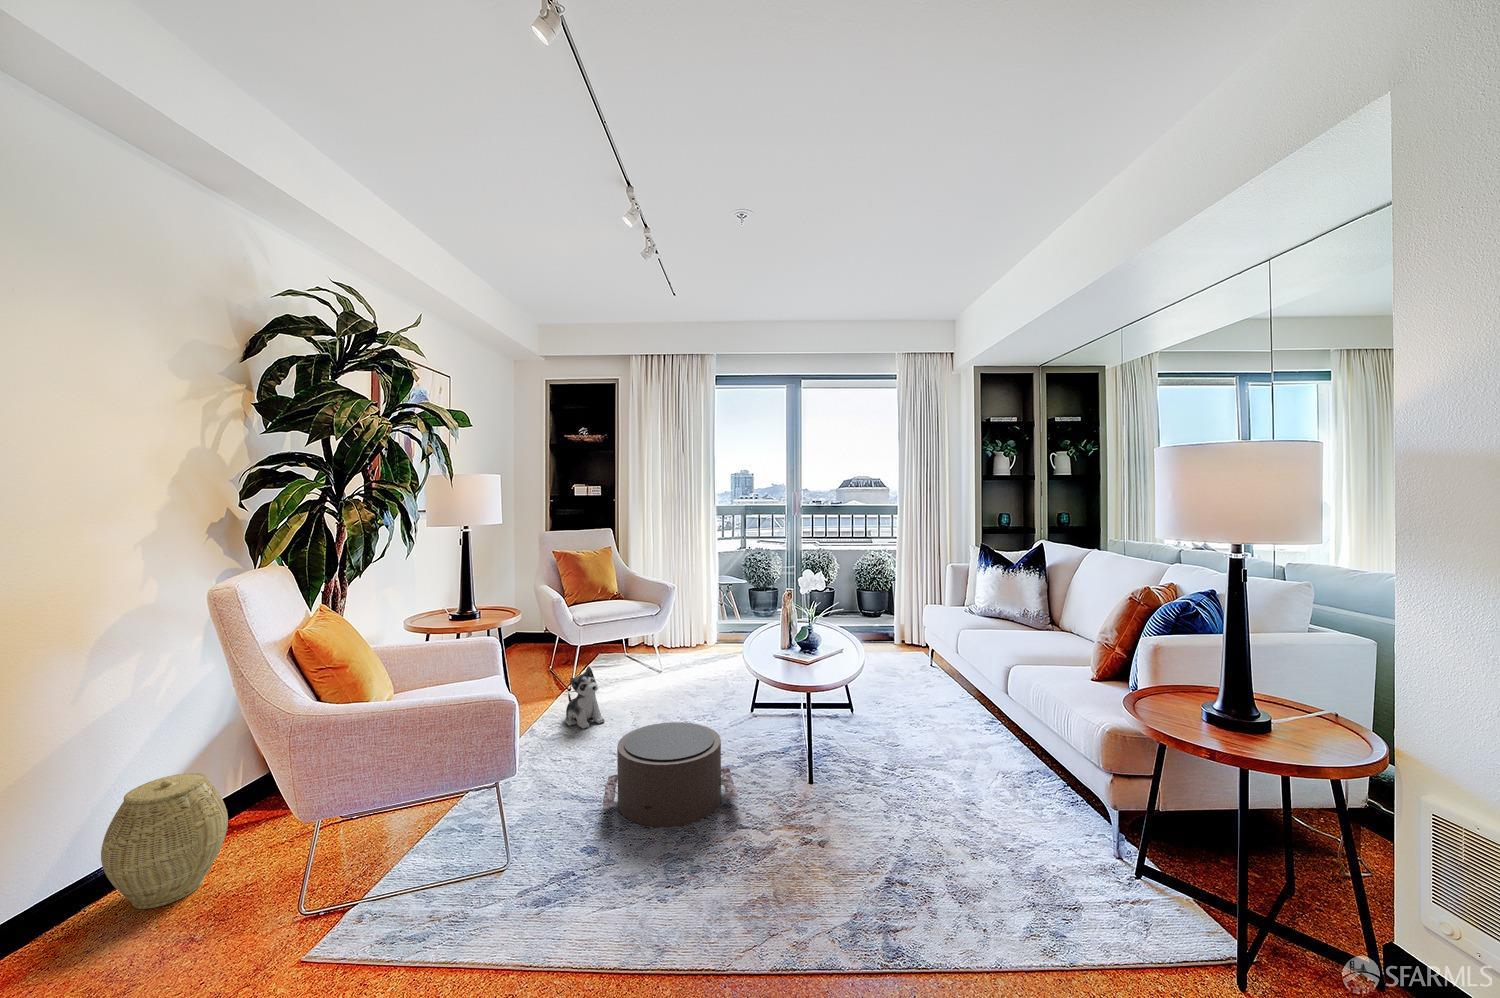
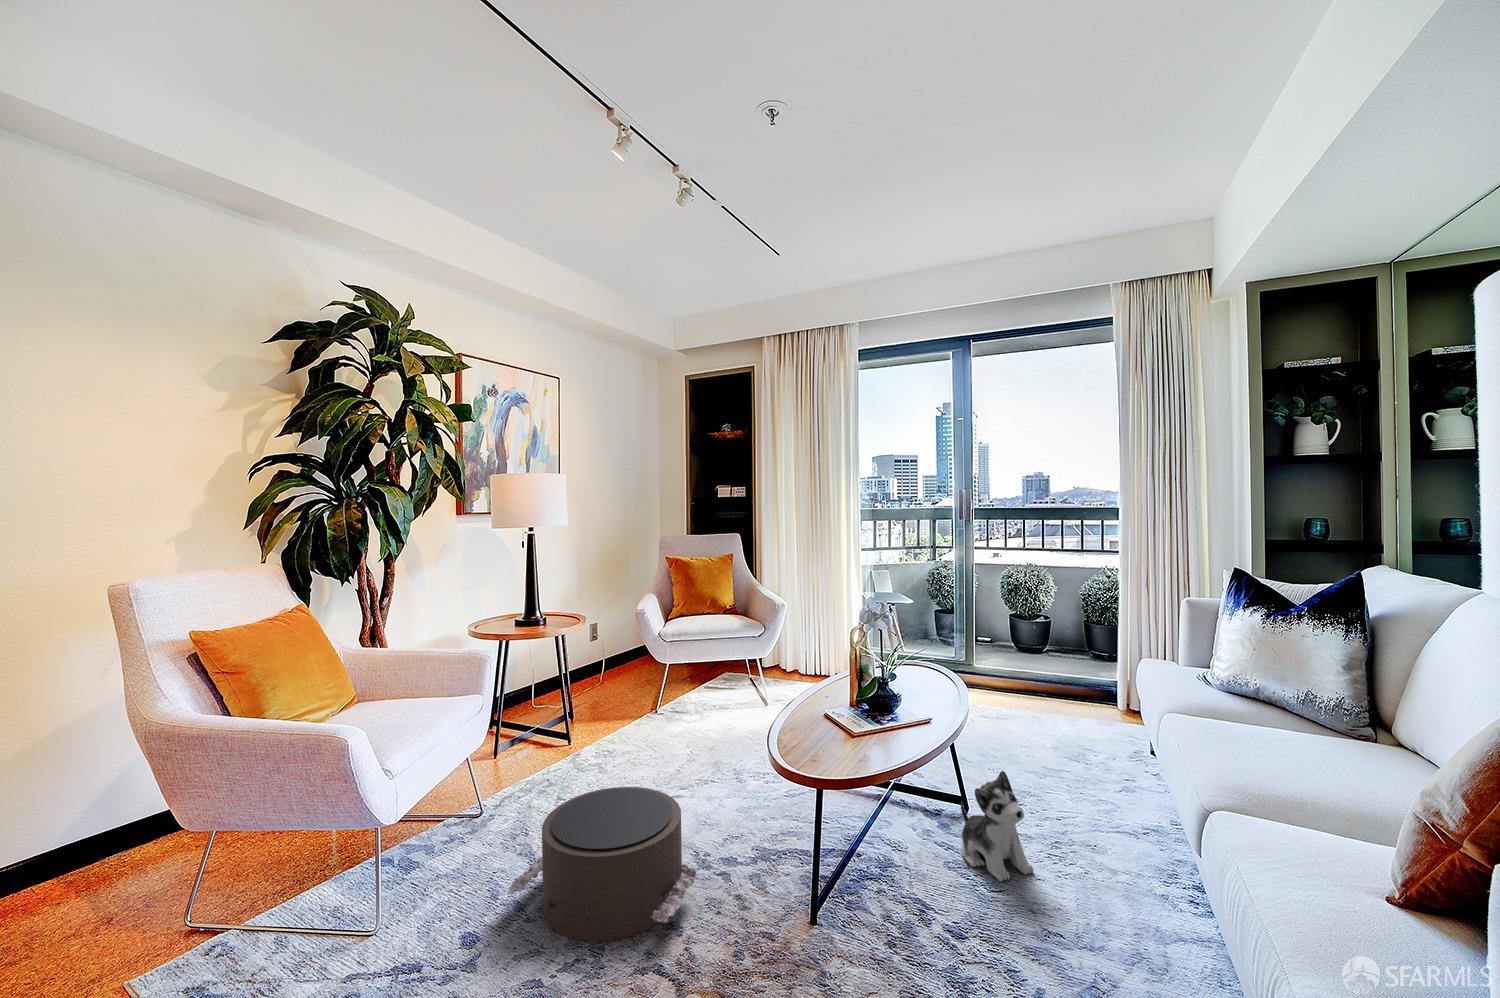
plush toy: present [565,666,605,729] -> present [961,771,1034,882]
woven basket: present [101,773,228,909] -> none [83,759,203,885]

